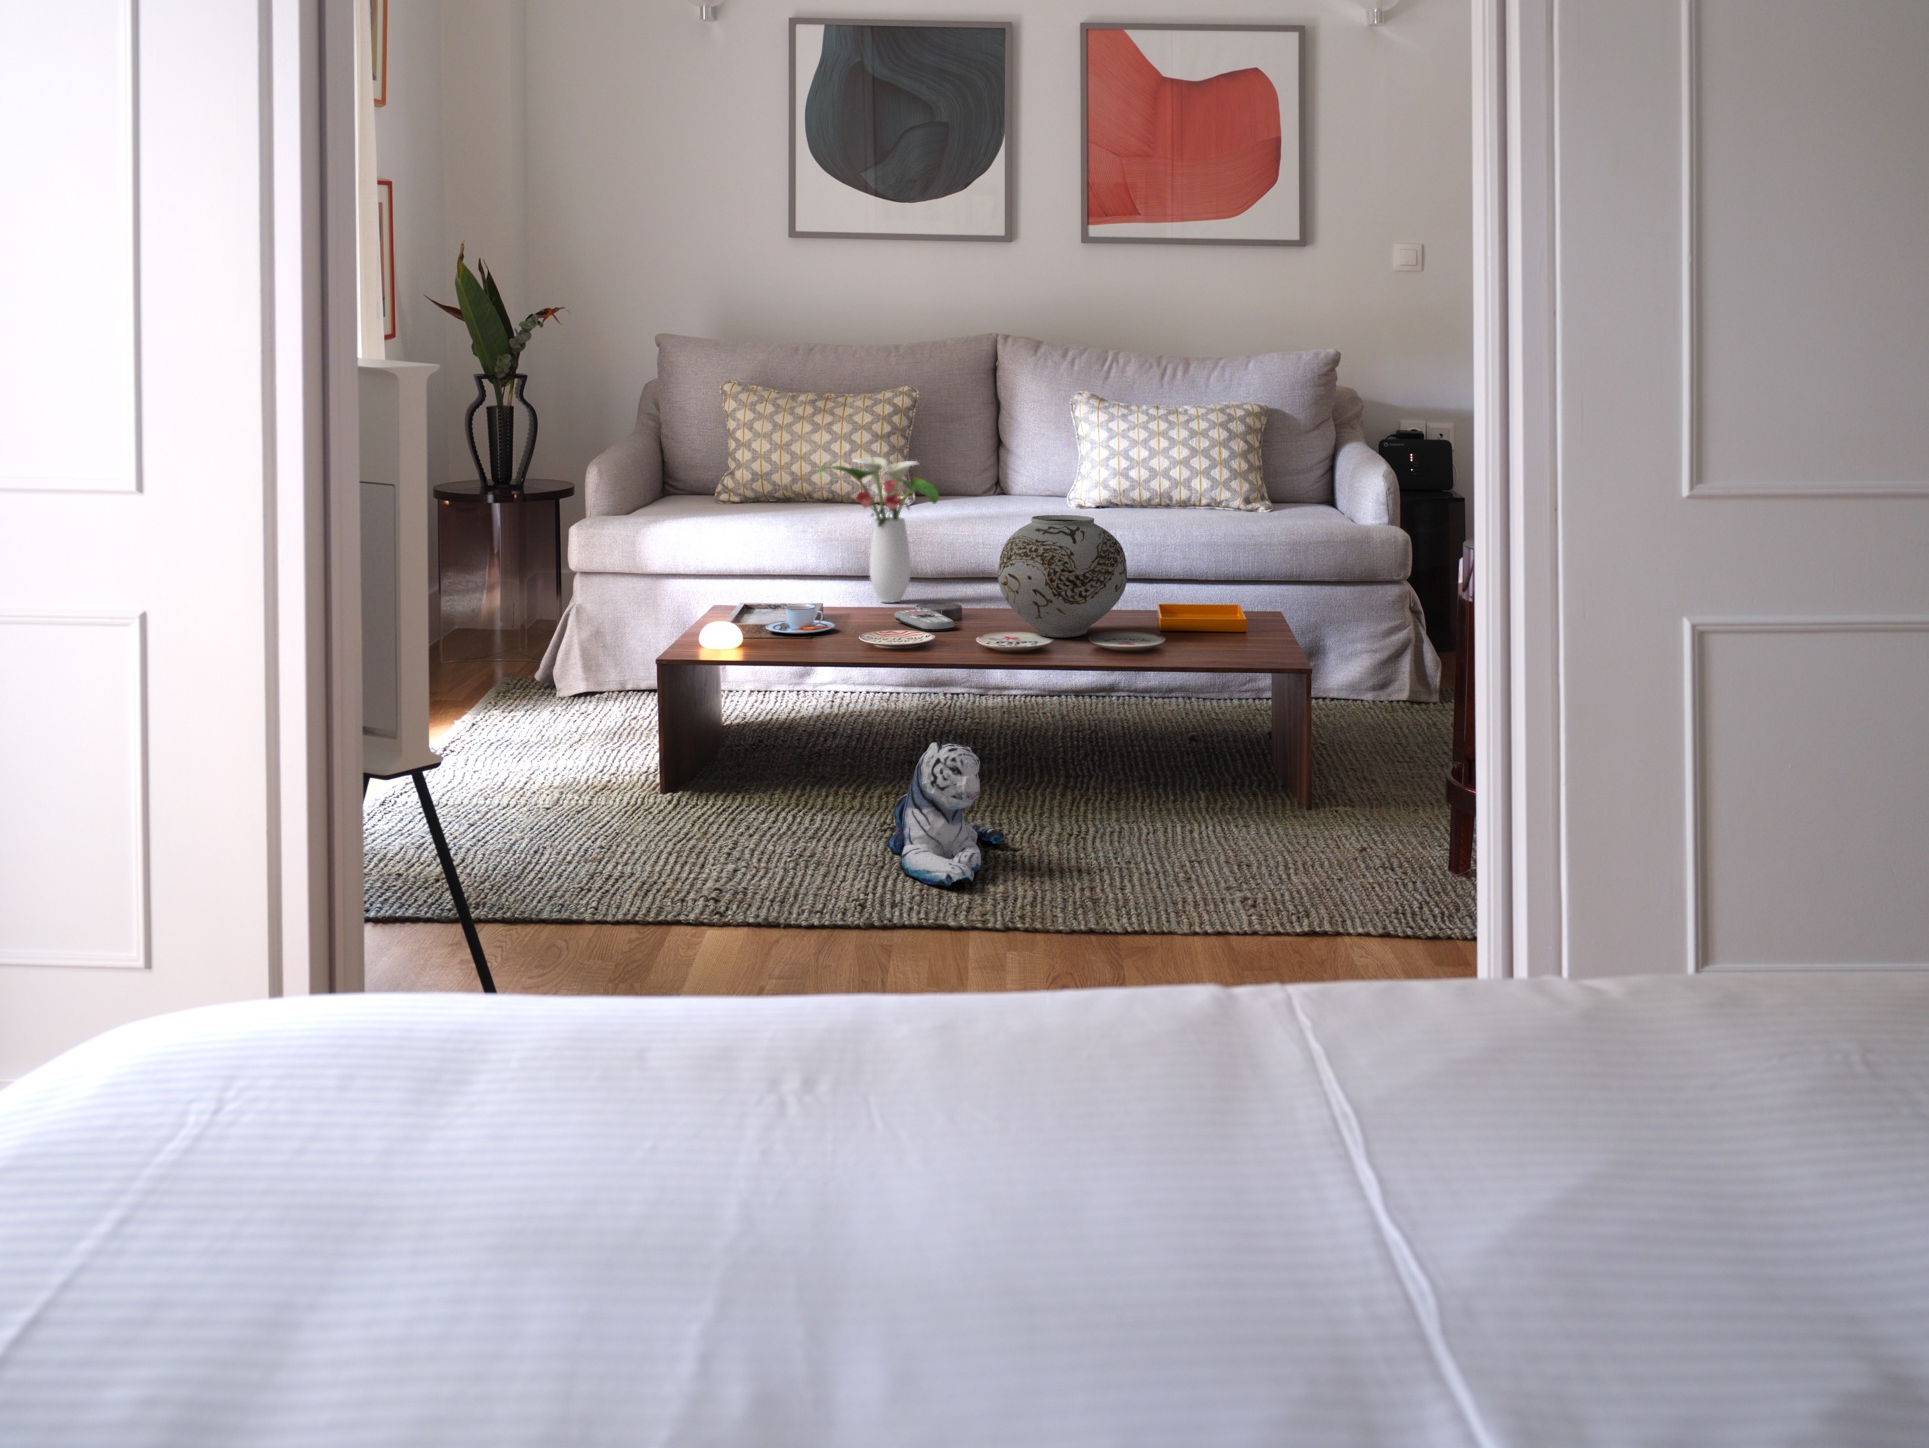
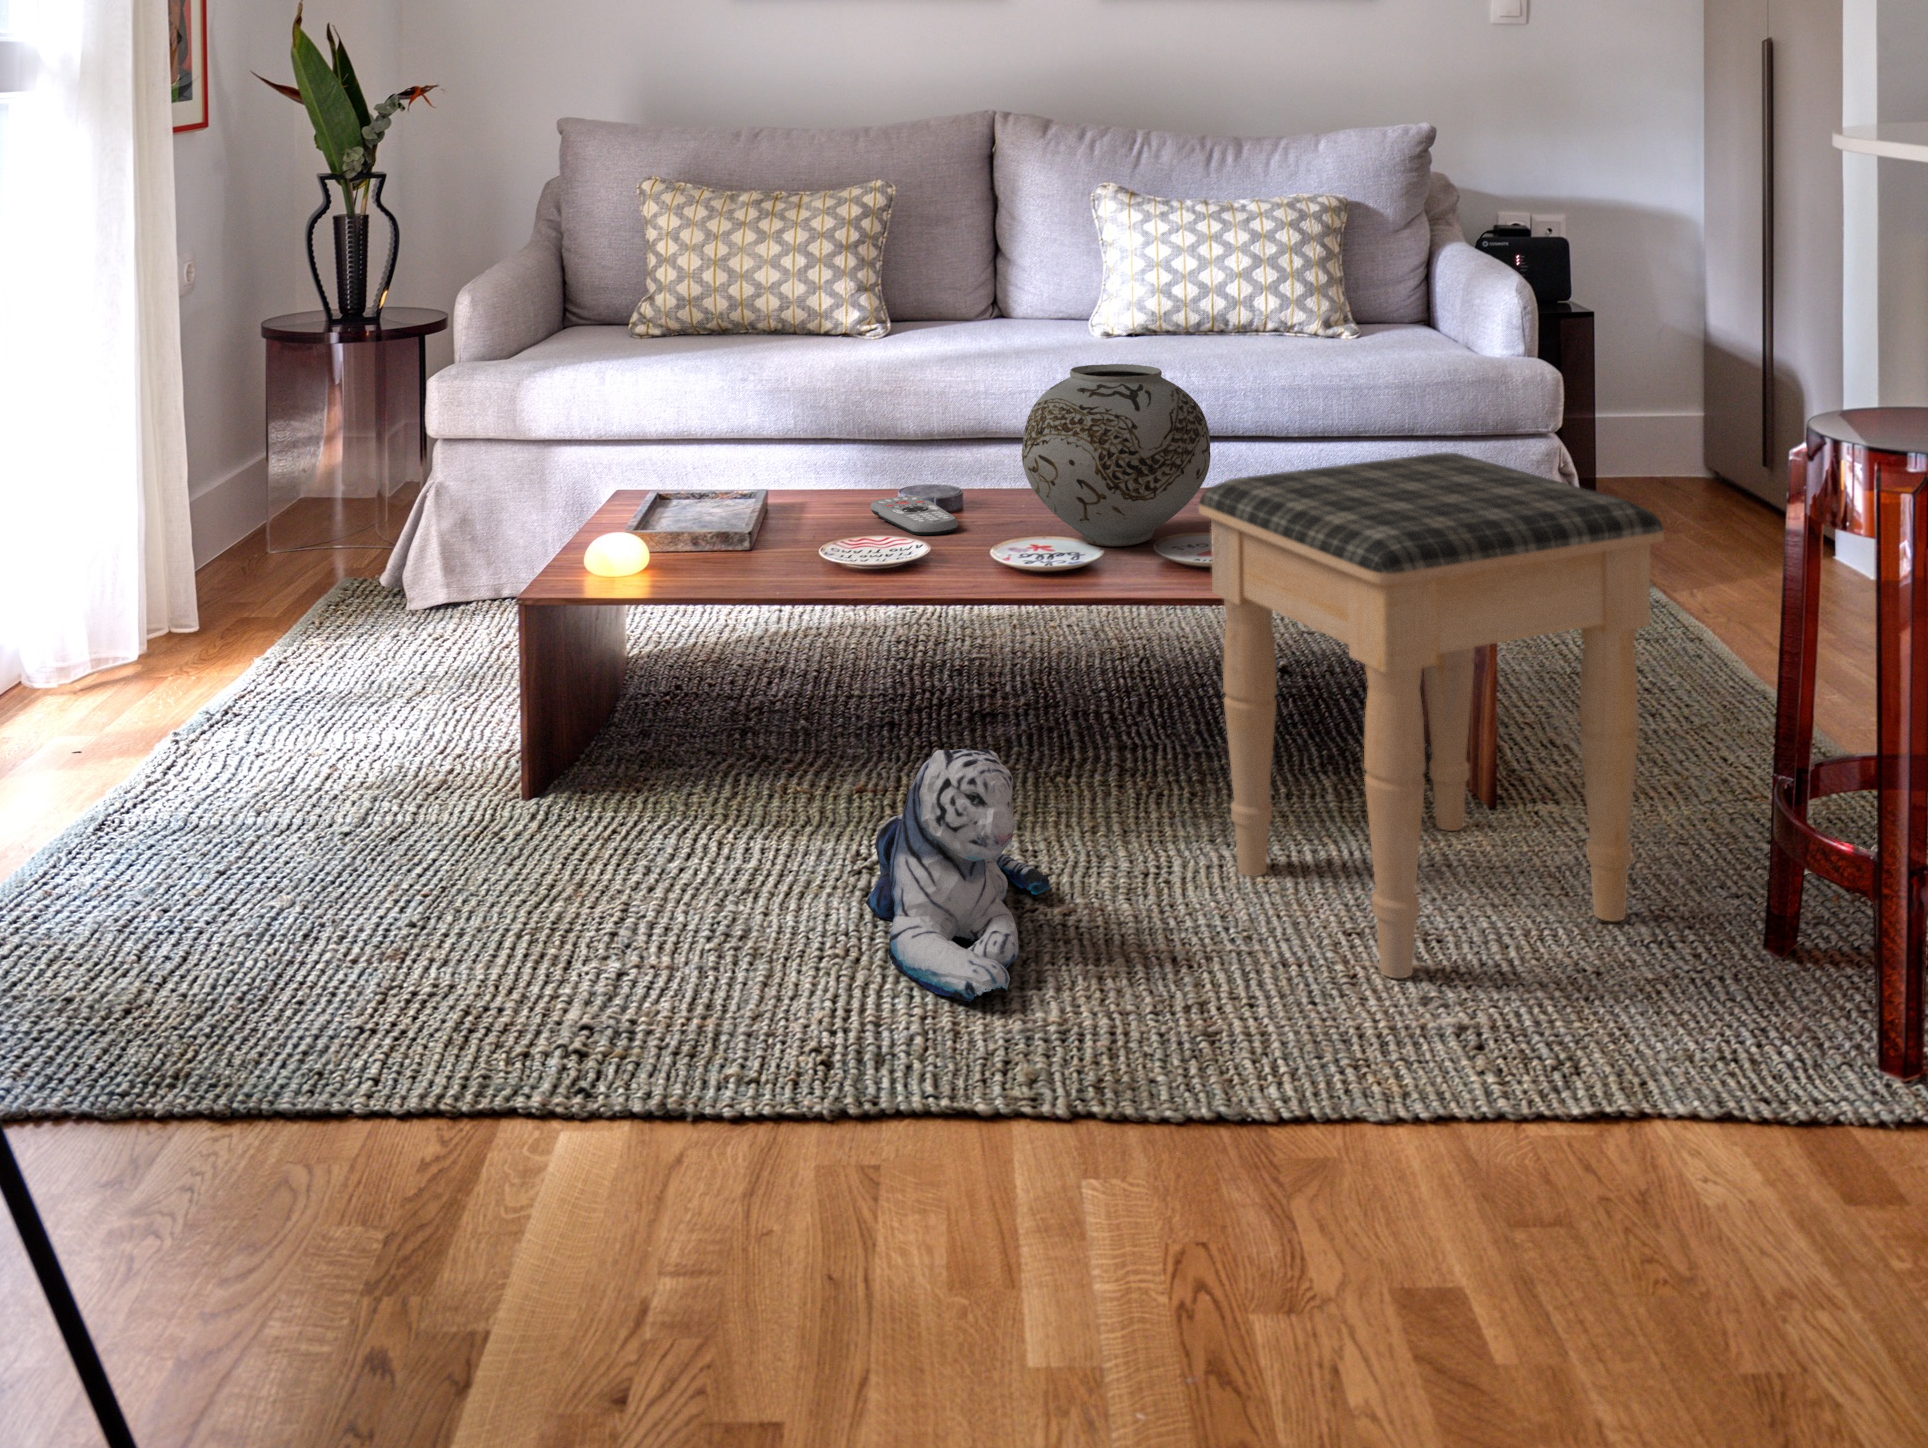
flower arrangement: present [819,457,938,603] -> none [760,276,929,477]
footstool: none [1106,571,1395,884] -> present [1199,453,1664,978]
teacup: present [766,604,835,633] -> none [683,498,784,544]

